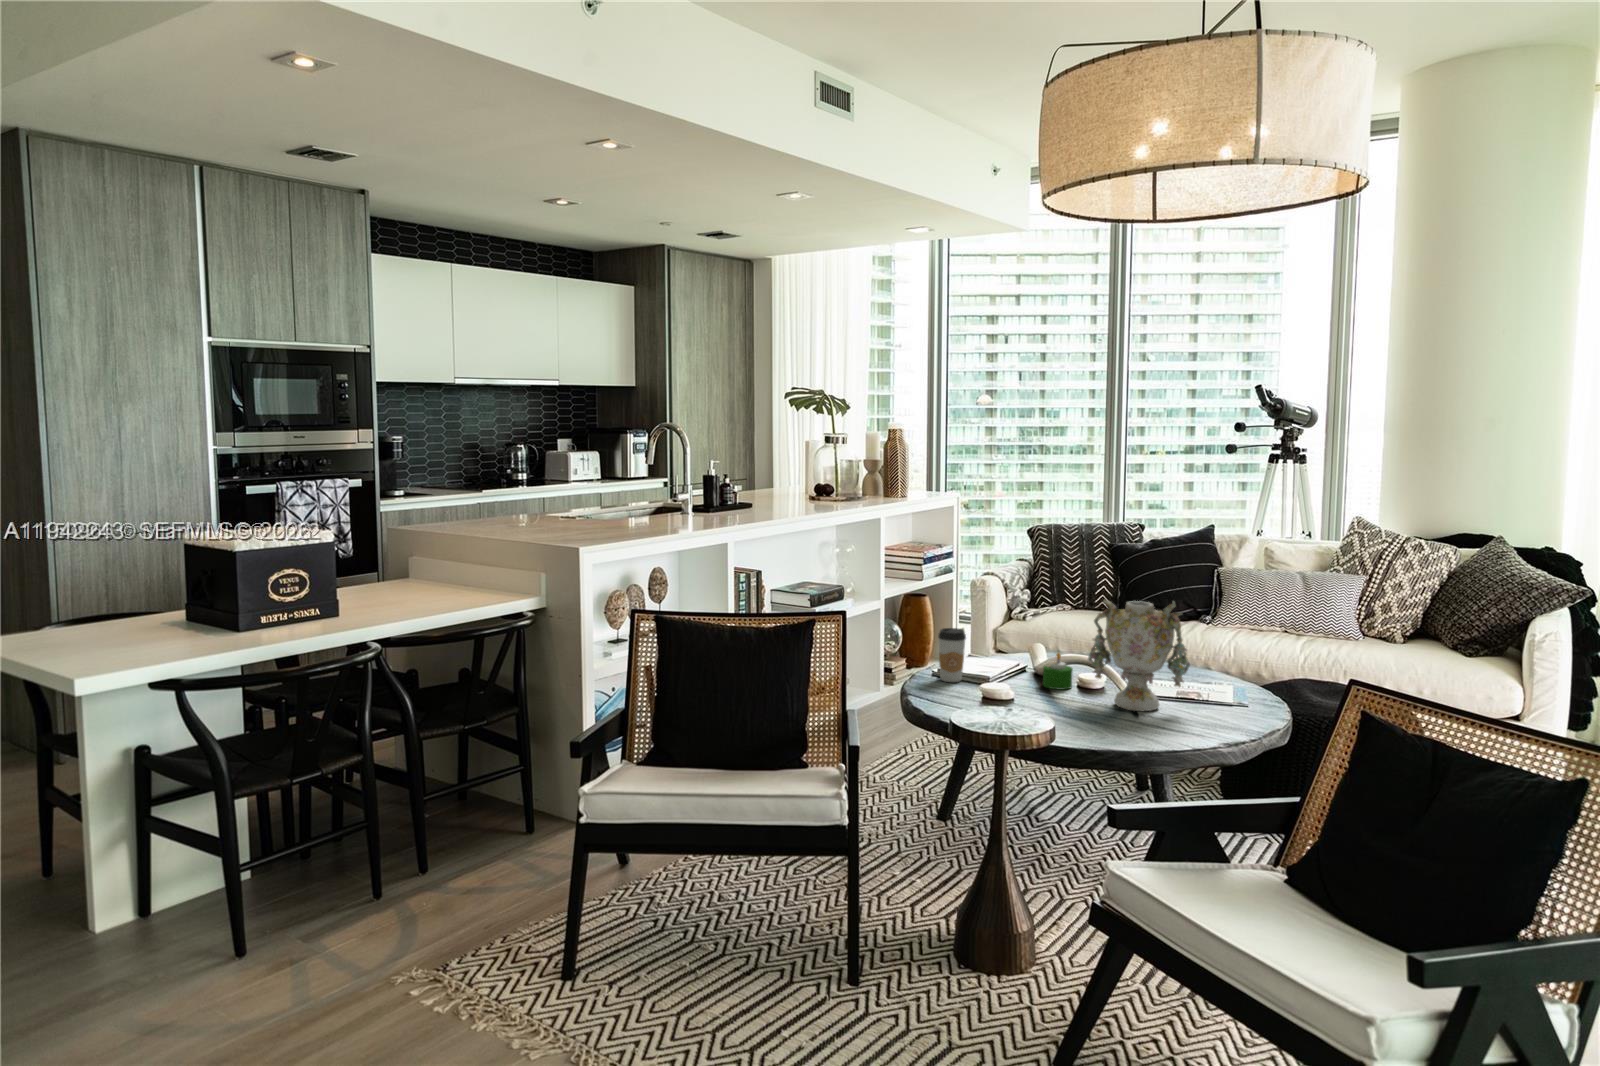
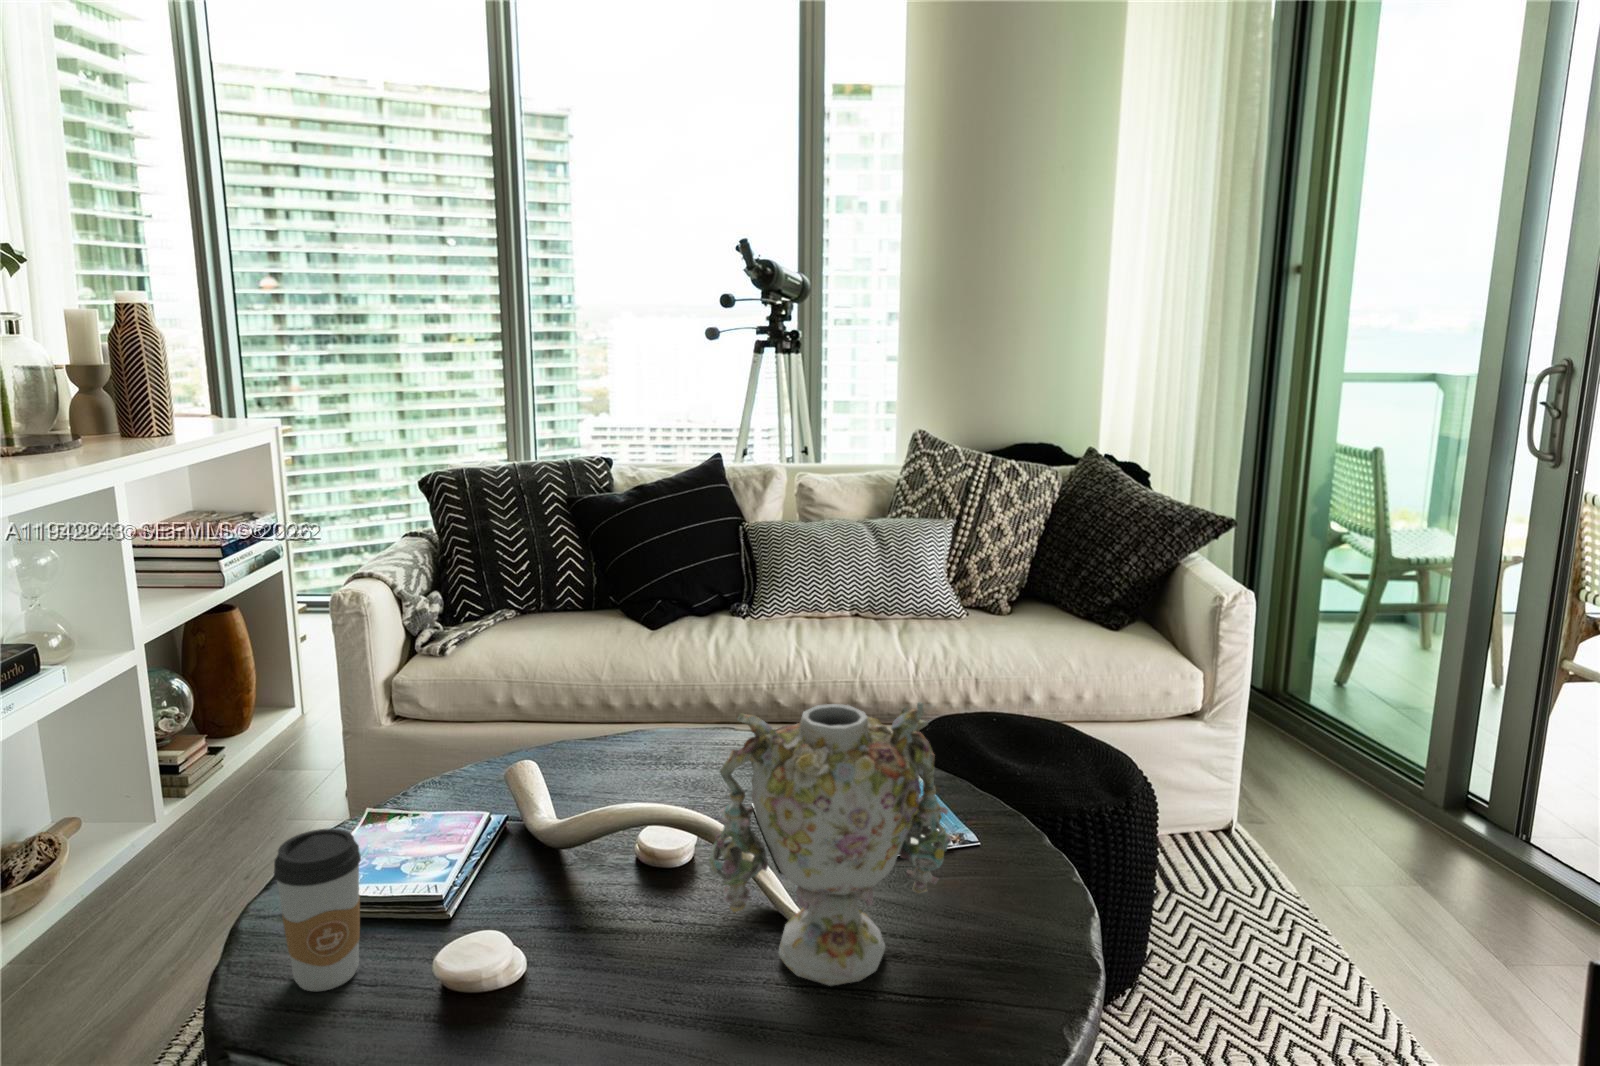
candle: present [1043,653,1073,690] -> none [575,835,647,933]

